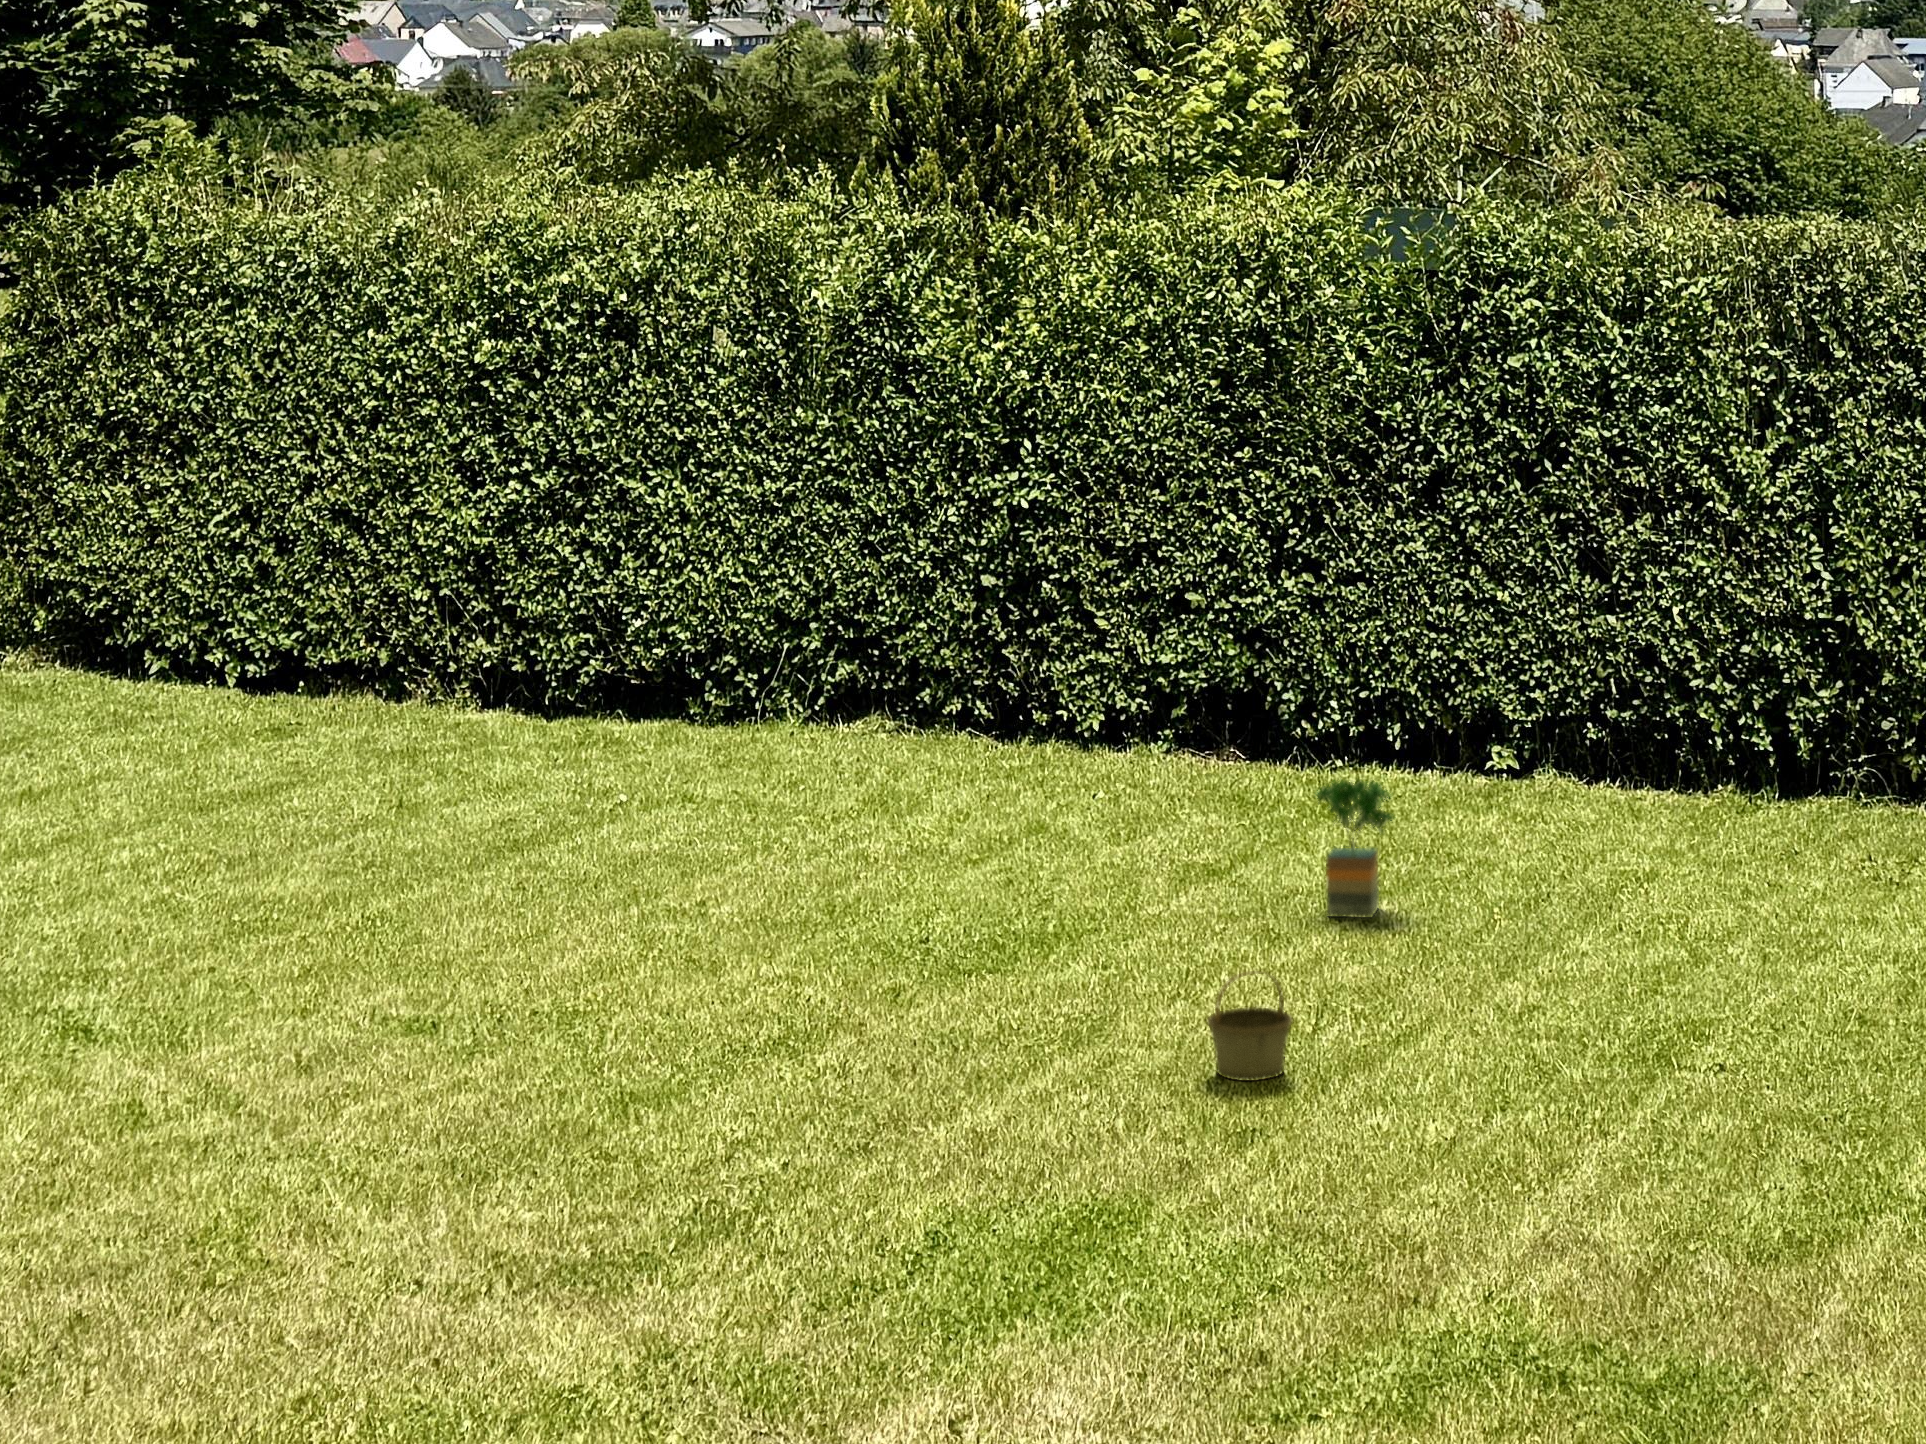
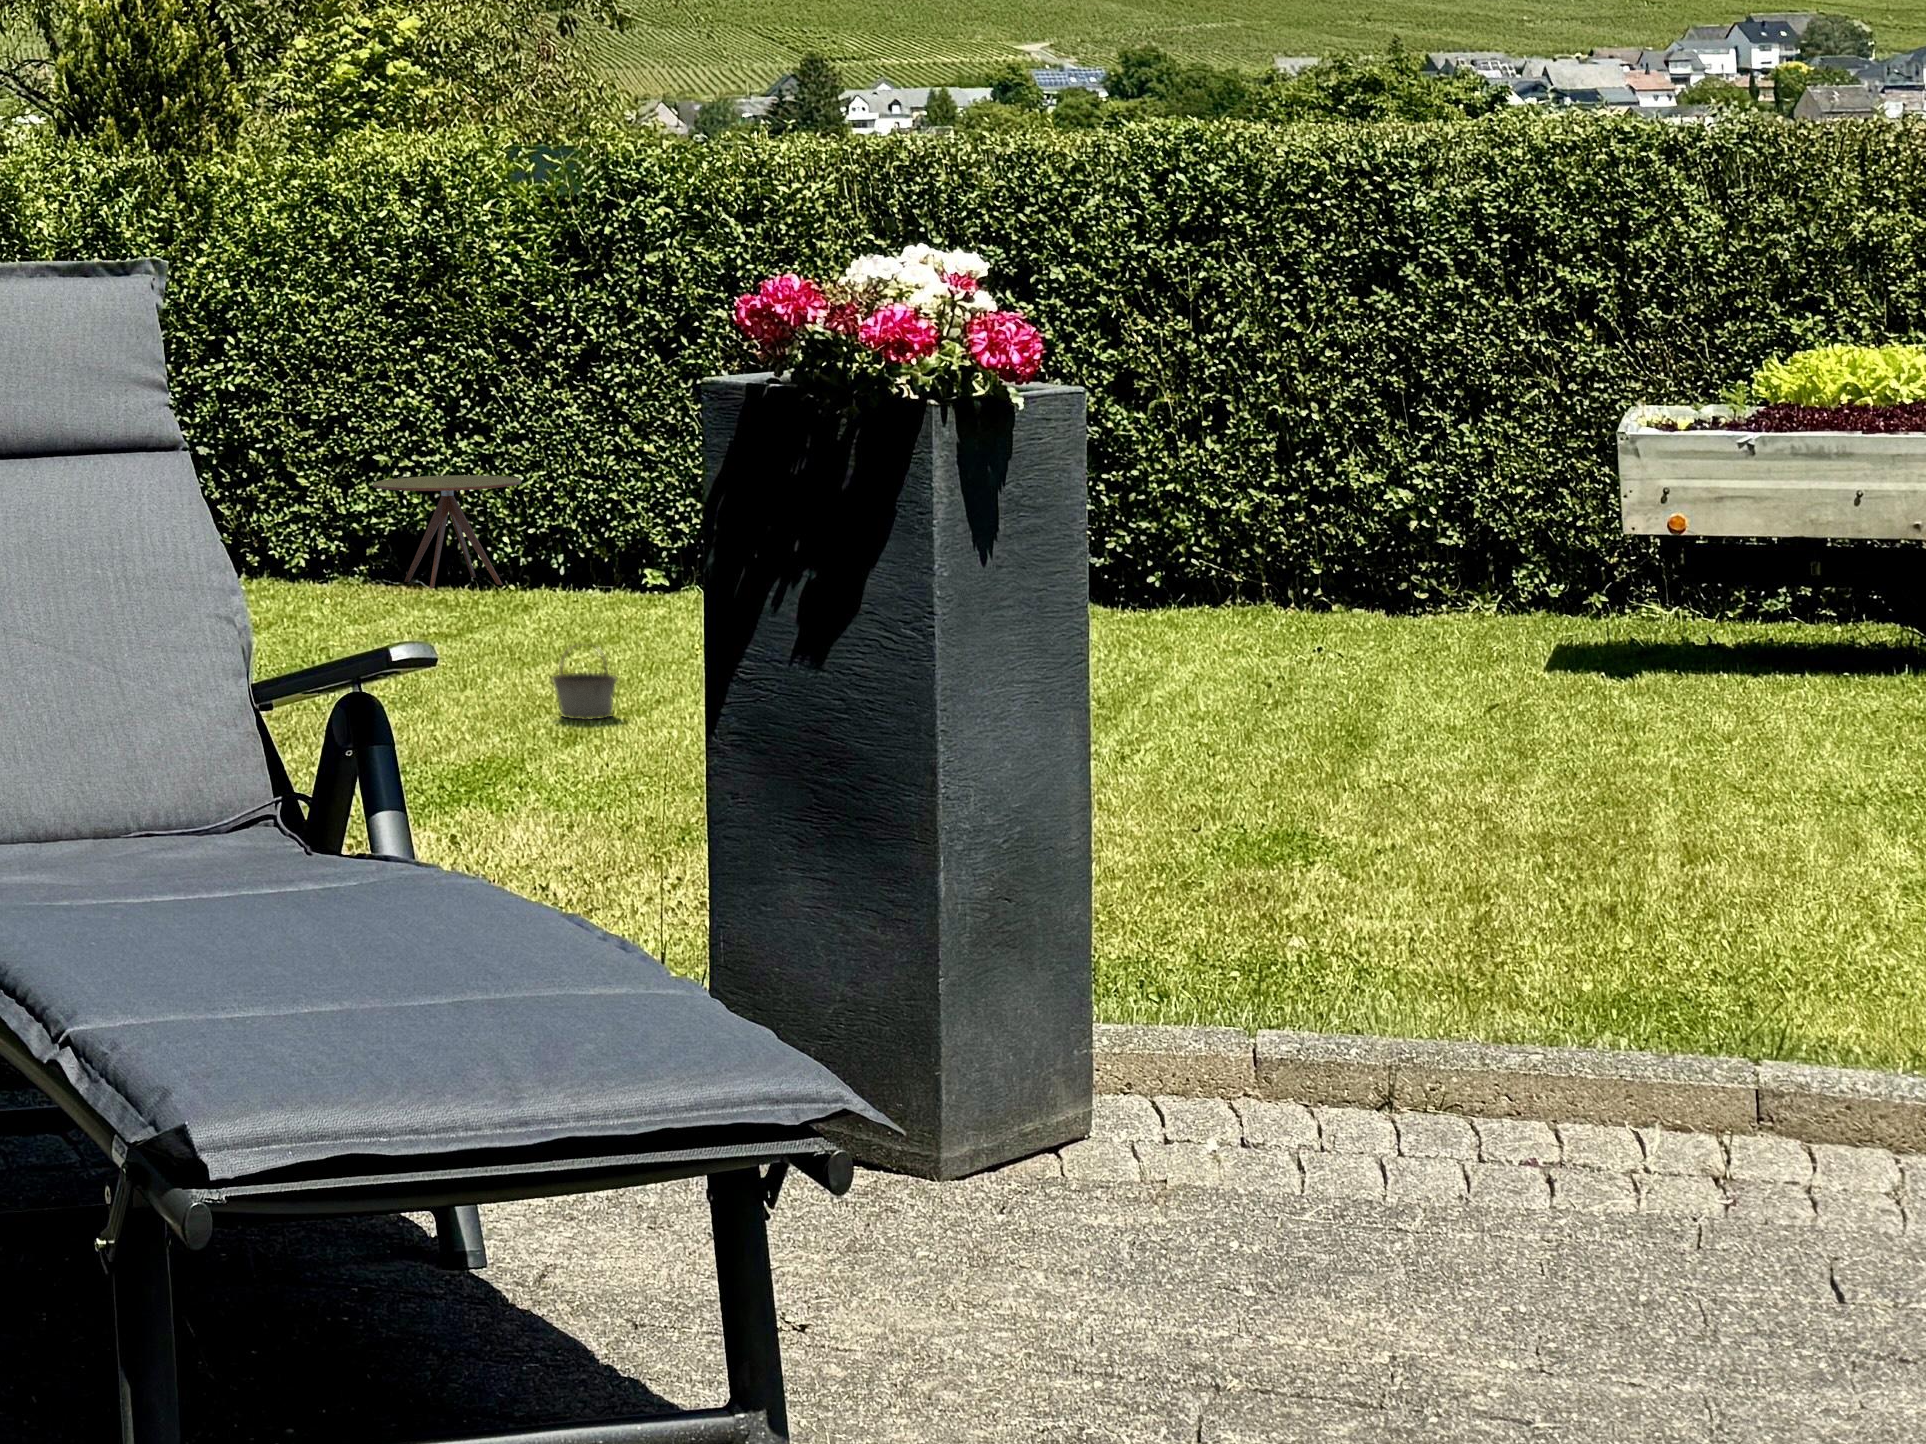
round table: none [1168,623,1347,776] -> present [373,475,522,589]
potted tree: present [1315,780,1394,918] -> none [561,547,631,650]

